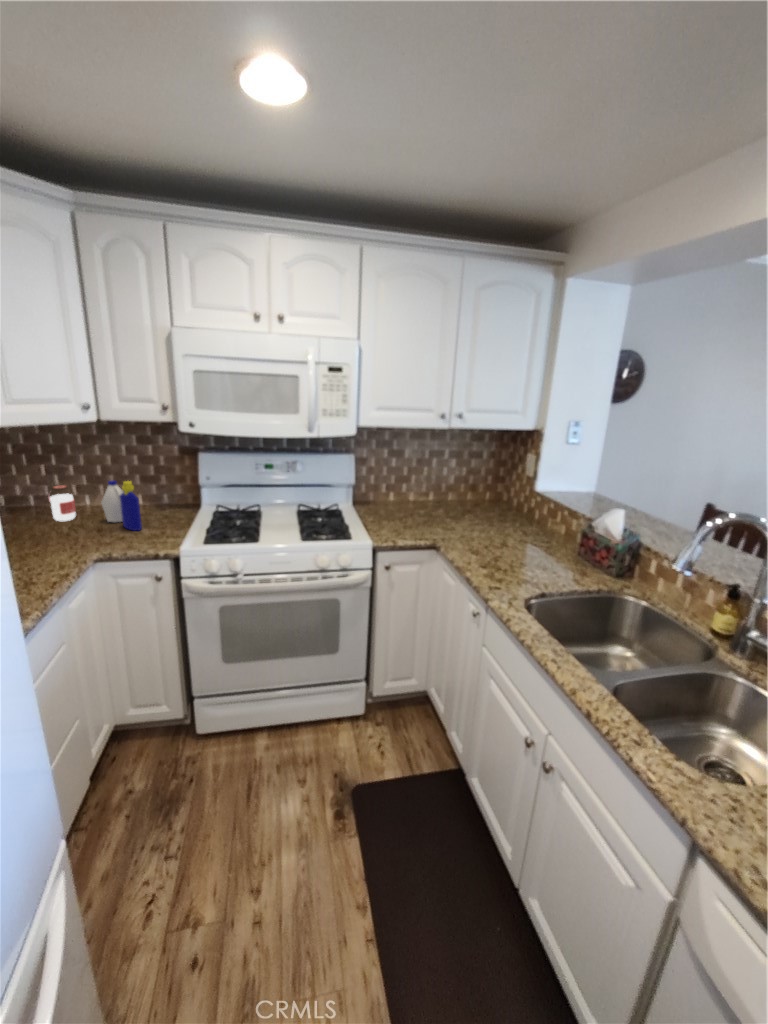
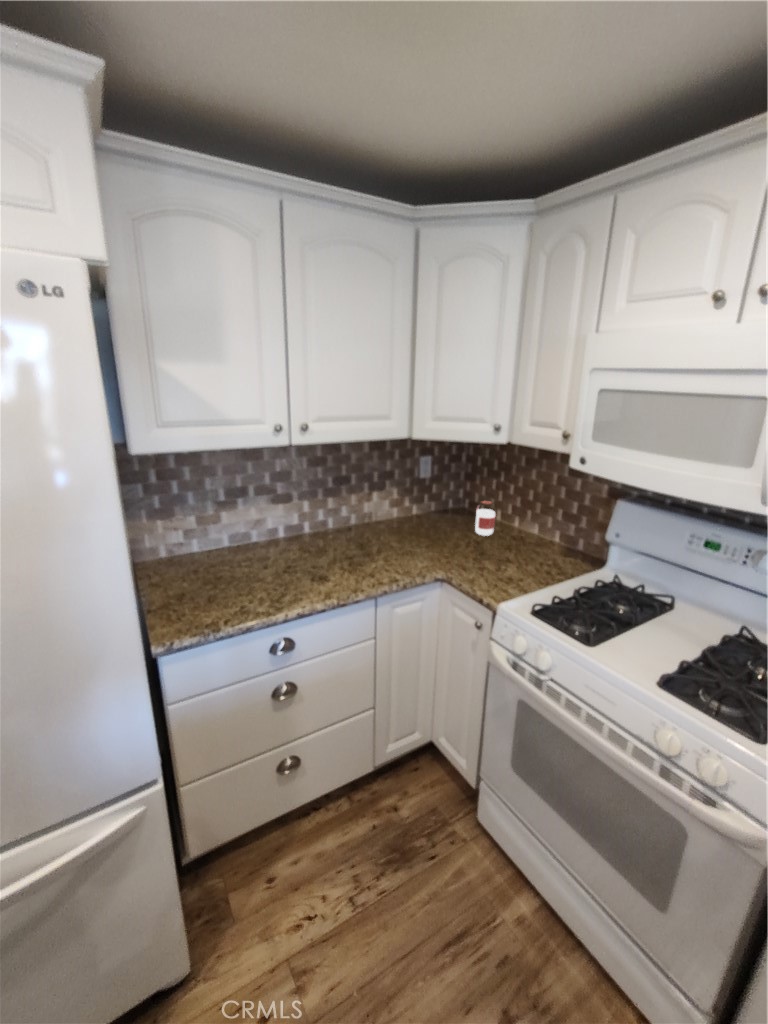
bottle: present [102,481,142,531] -> none [504,508,534,569]

